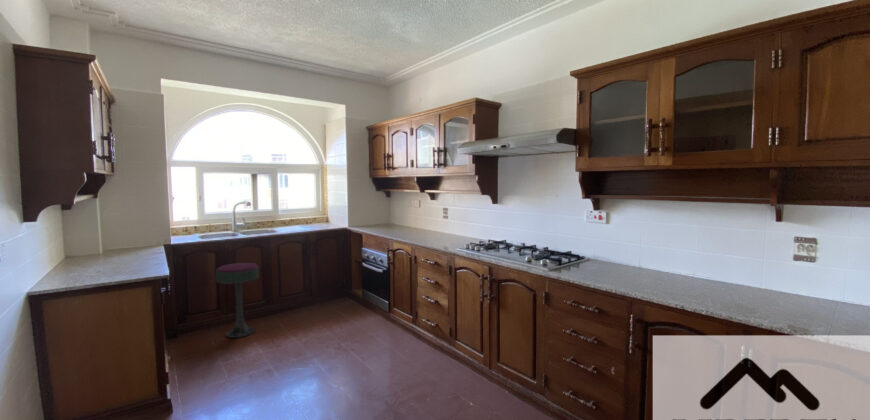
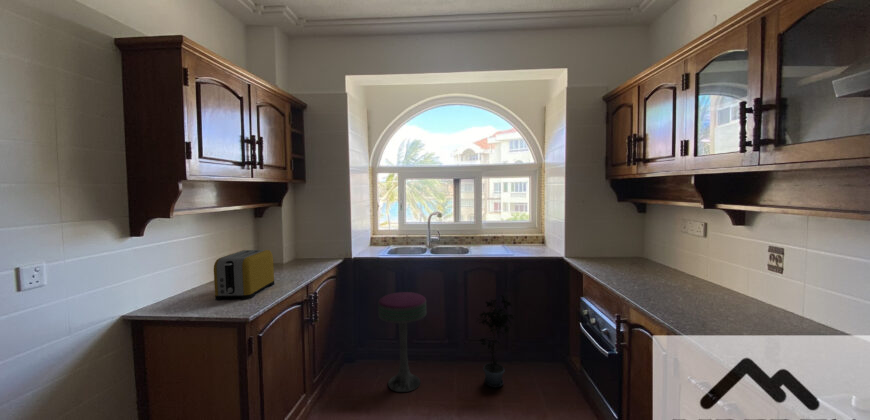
toaster: none [90,232,133,275] -> present [214,250,274,300]
potted plant: none [295,254,325,317] -> present [479,294,514,387]

